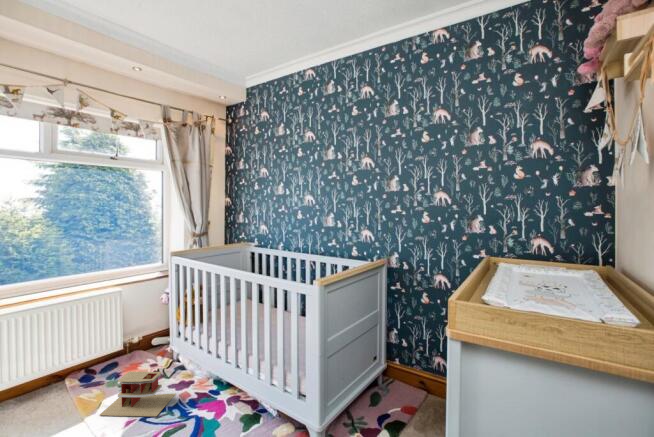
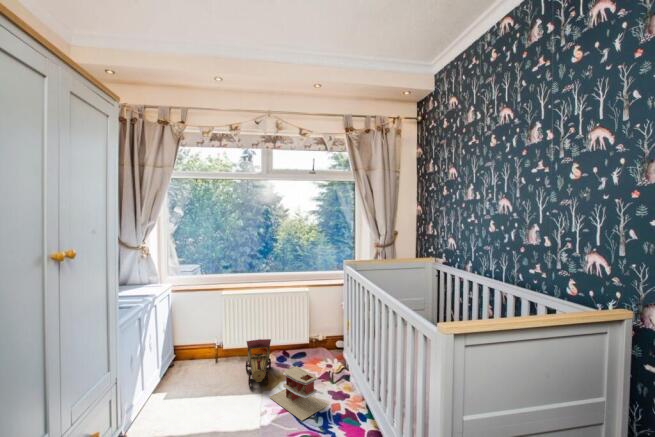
toy train: none [36,358,90,418] -> present [246,339,271,387]

